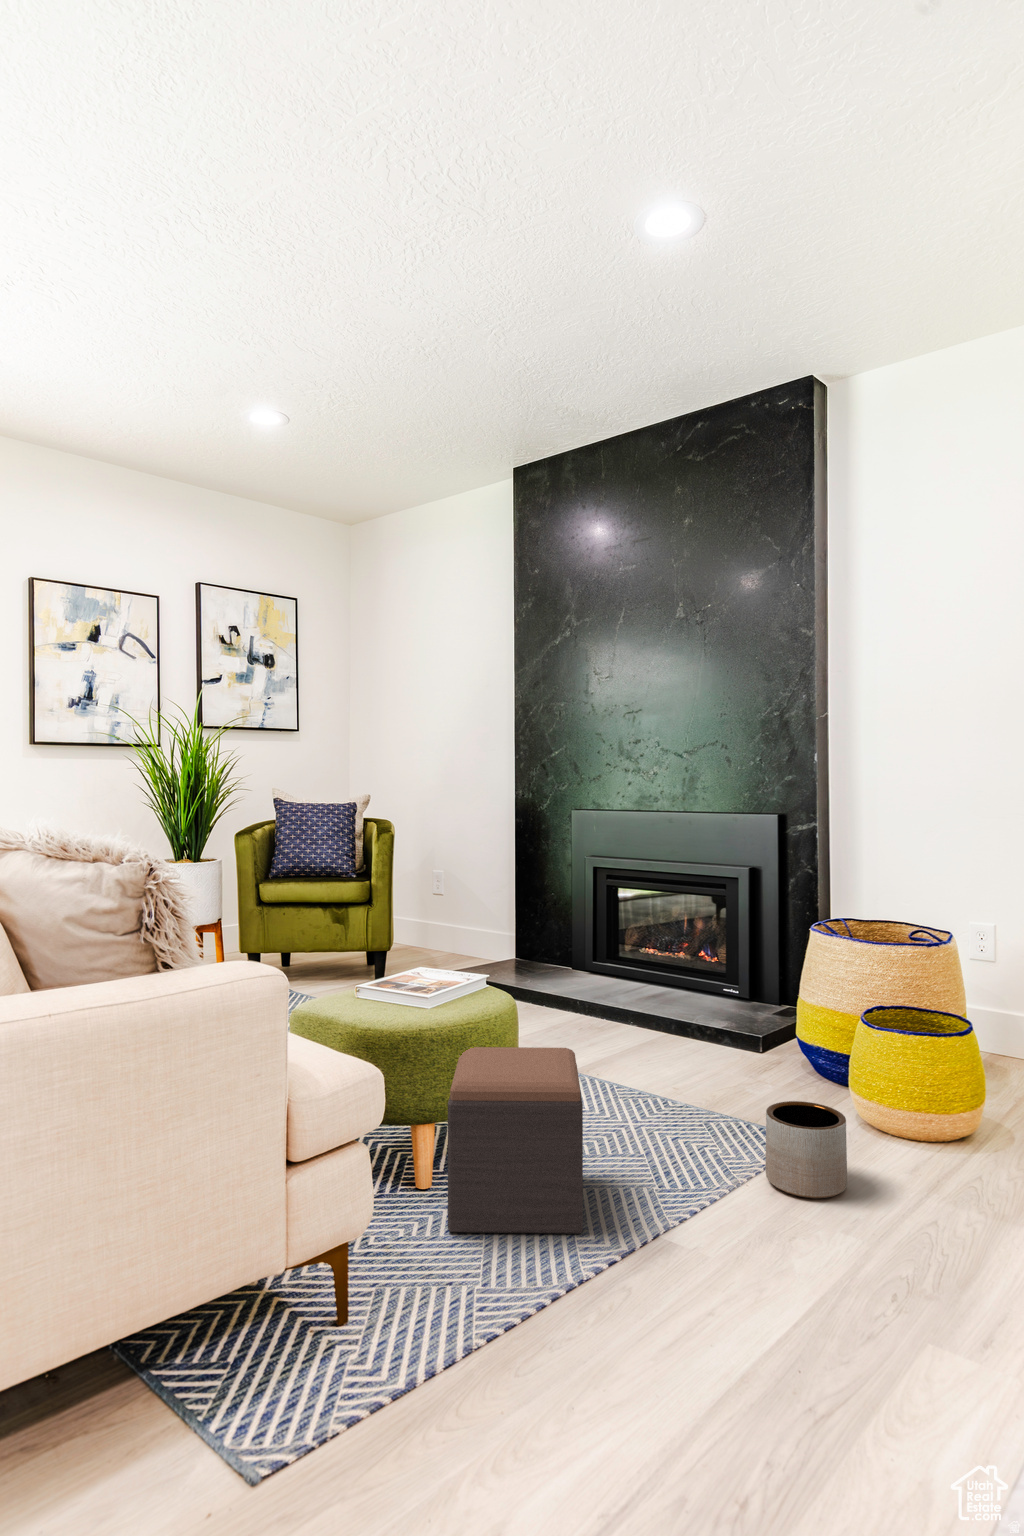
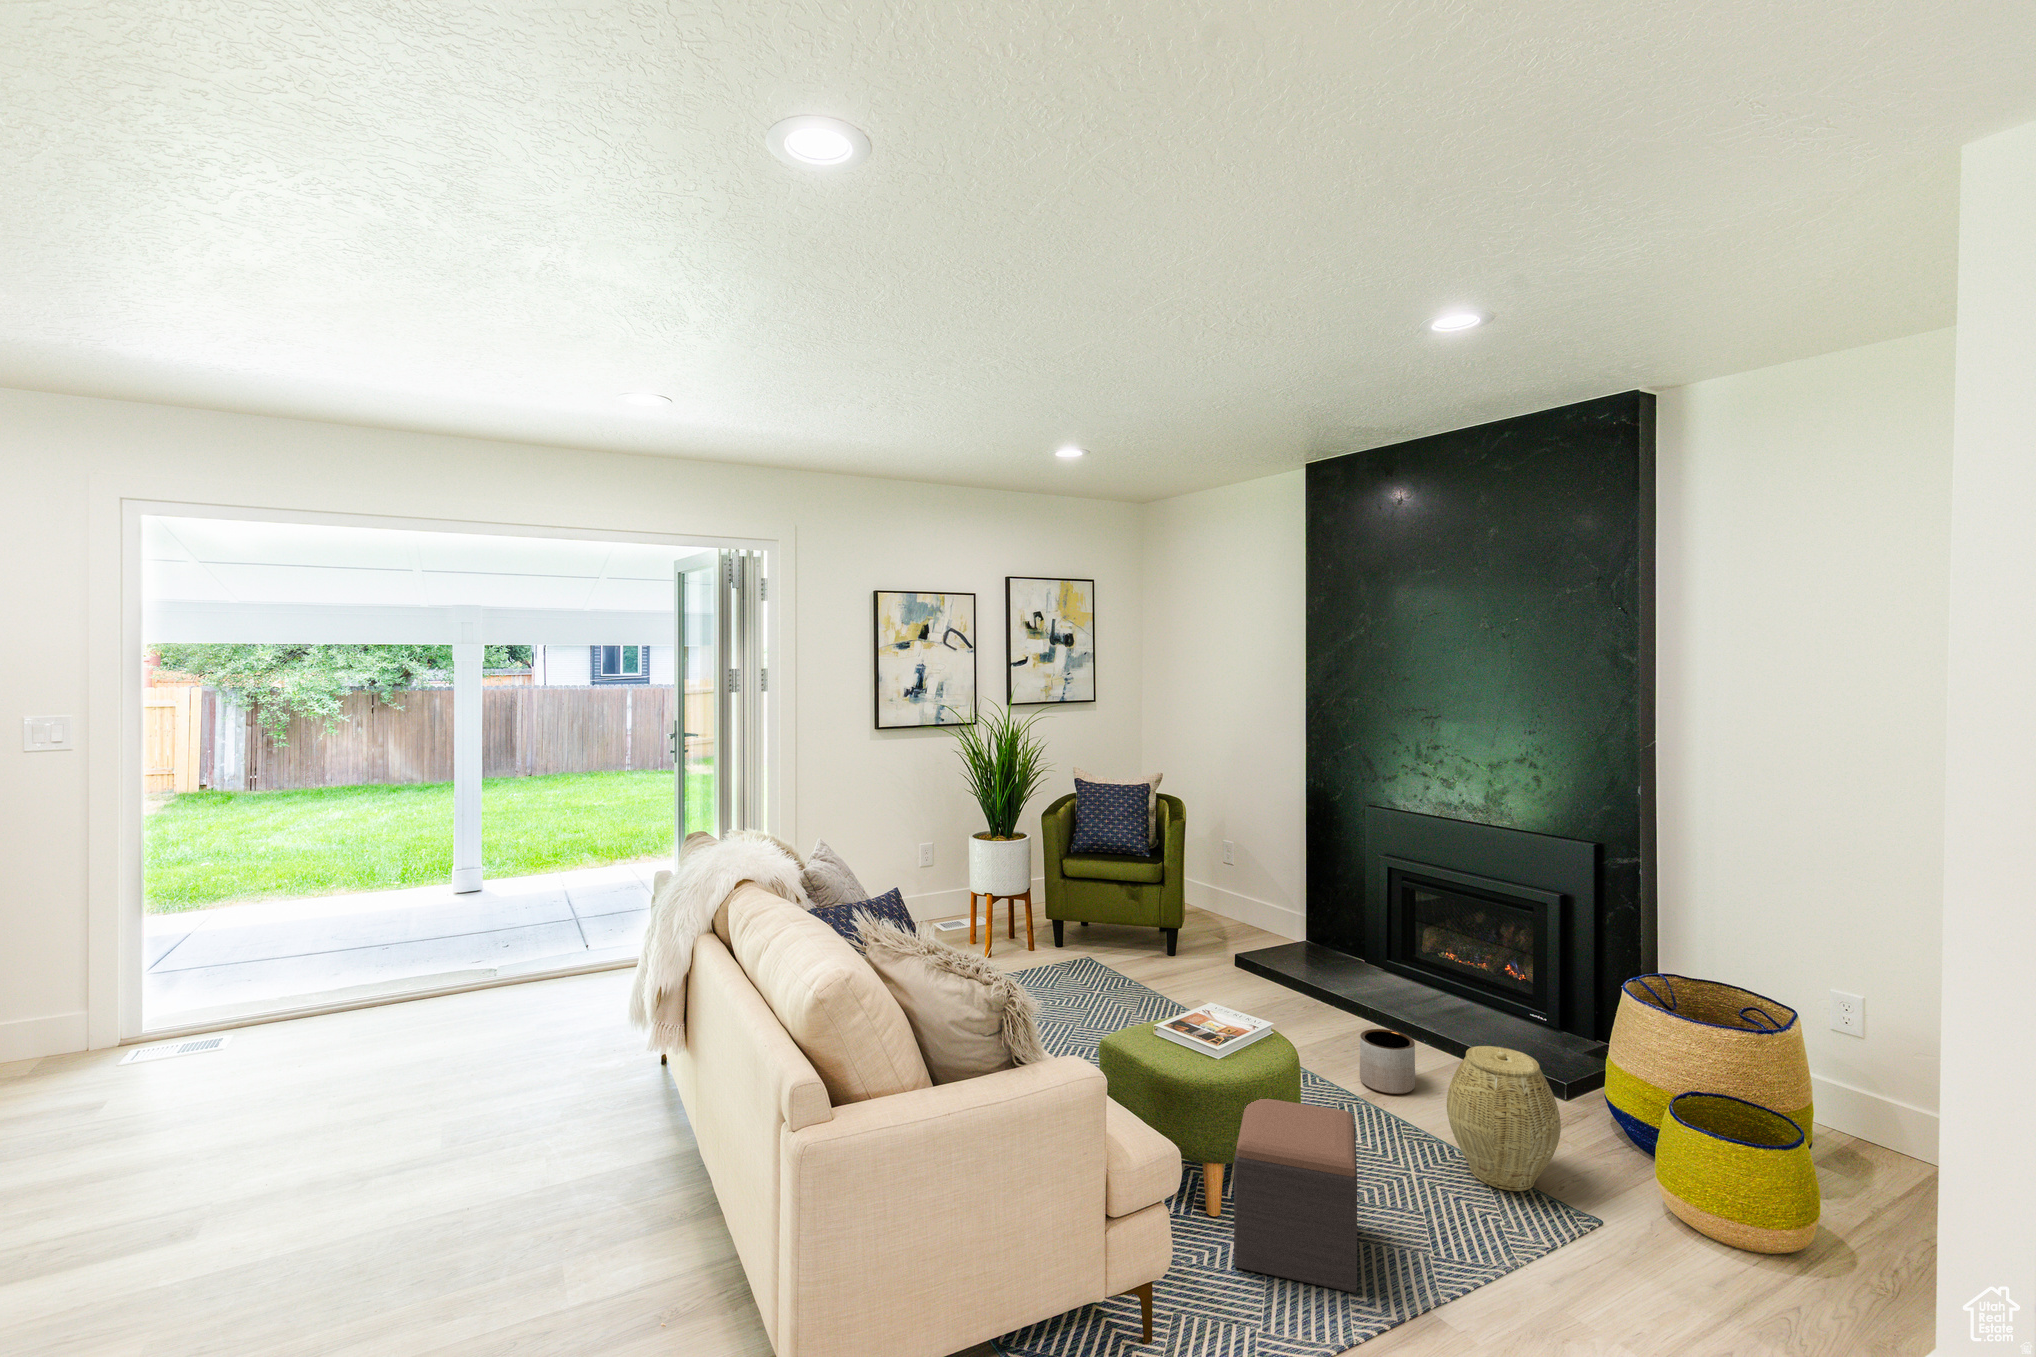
woven basket: none [662,988,768,1126] -> present [1447,1046,1561,1191]
planter: present [766,1101,847,1198] -> present [1360,1029,1415,1094]

